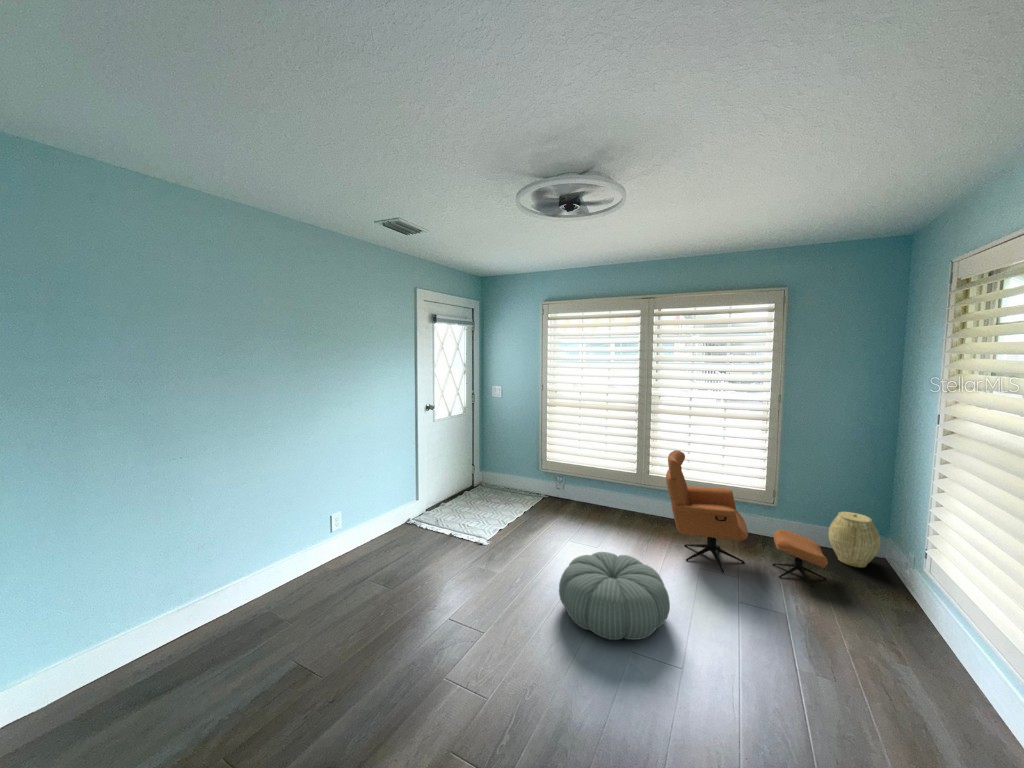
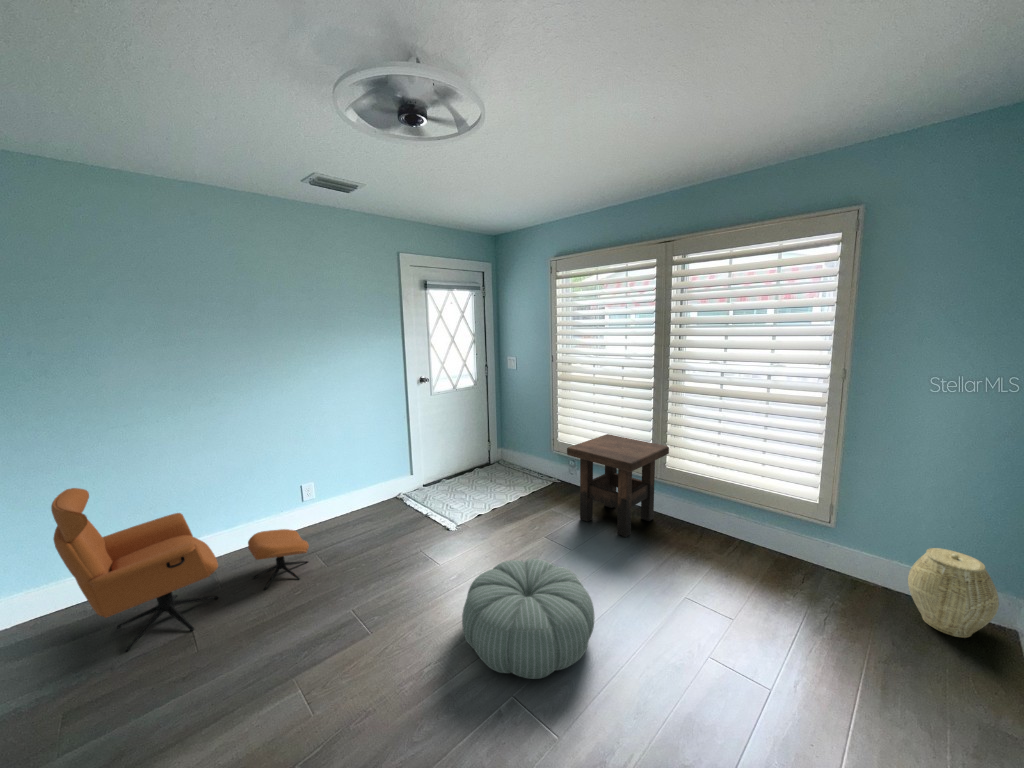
armchair: present [666,450,828,587] -> present [51,488,309,651]
side table: none [577,451,652,533] -> present [567,434,669,537]

